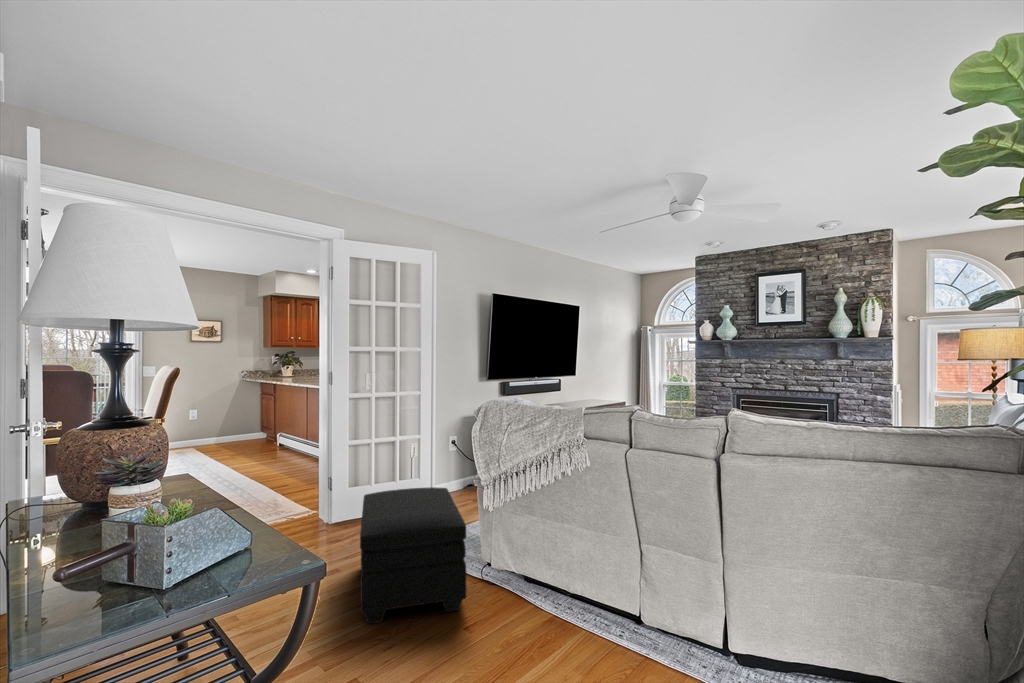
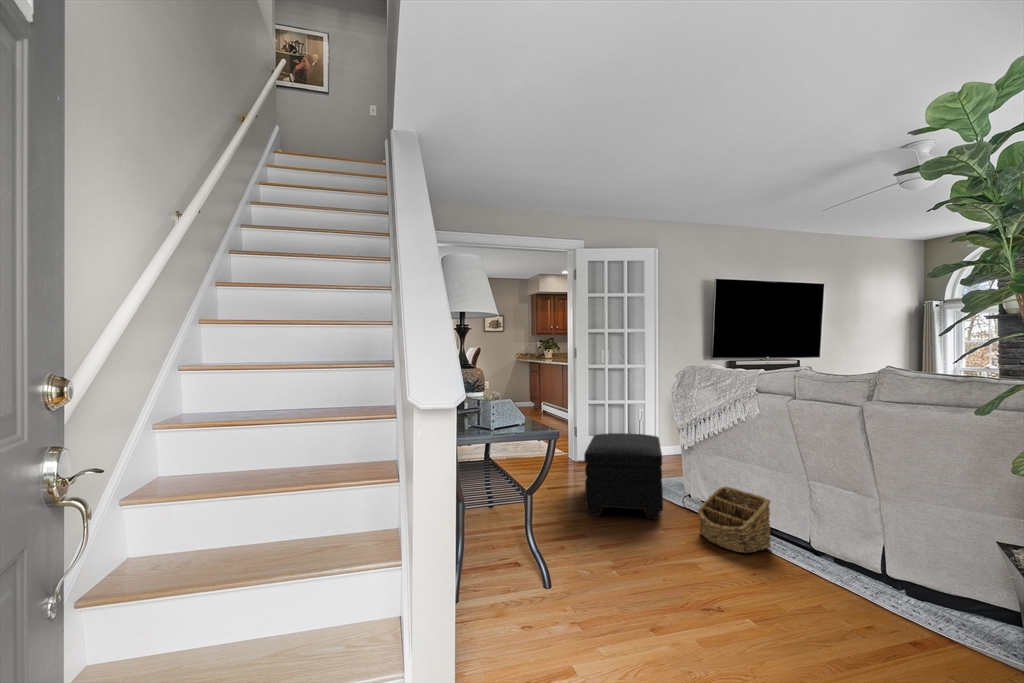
basket: none [514,555,601,650] -> present [698,487,771,553]

